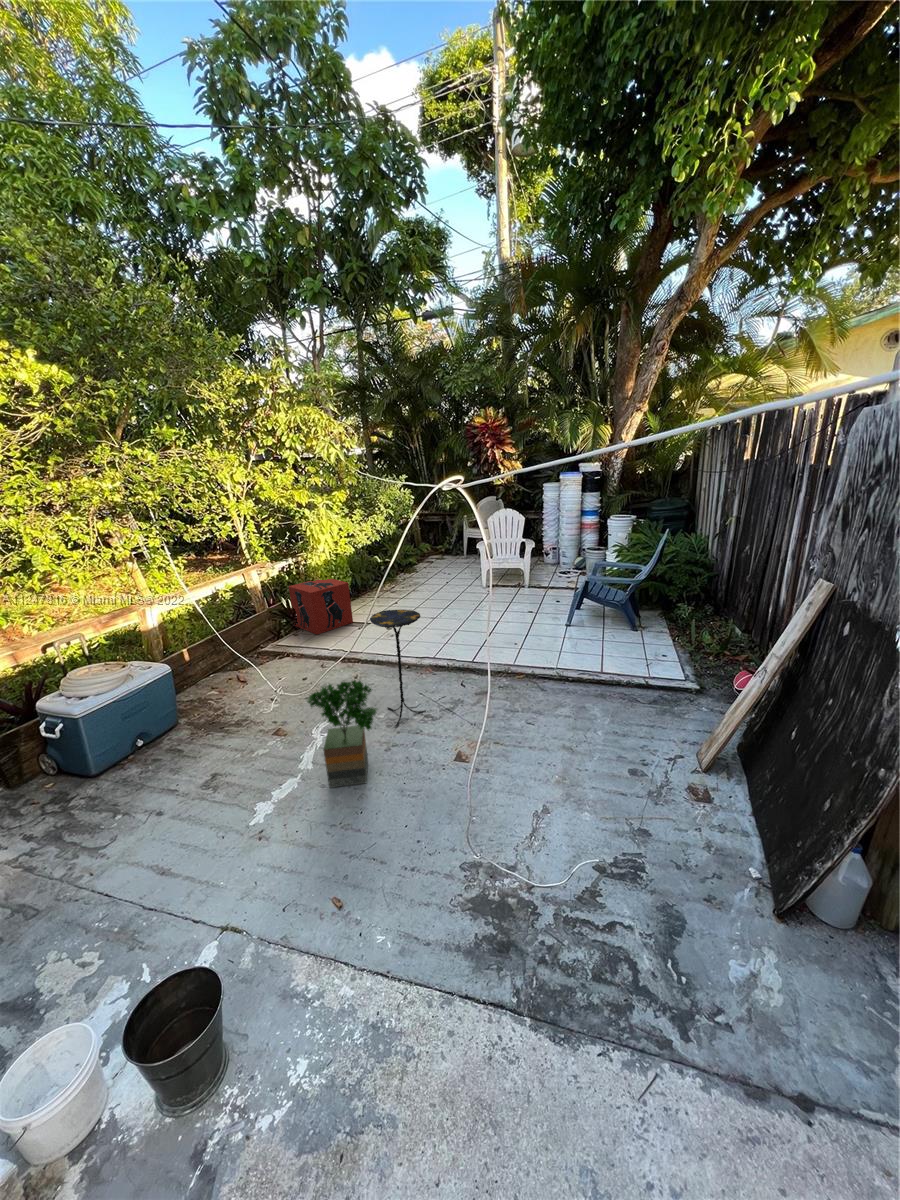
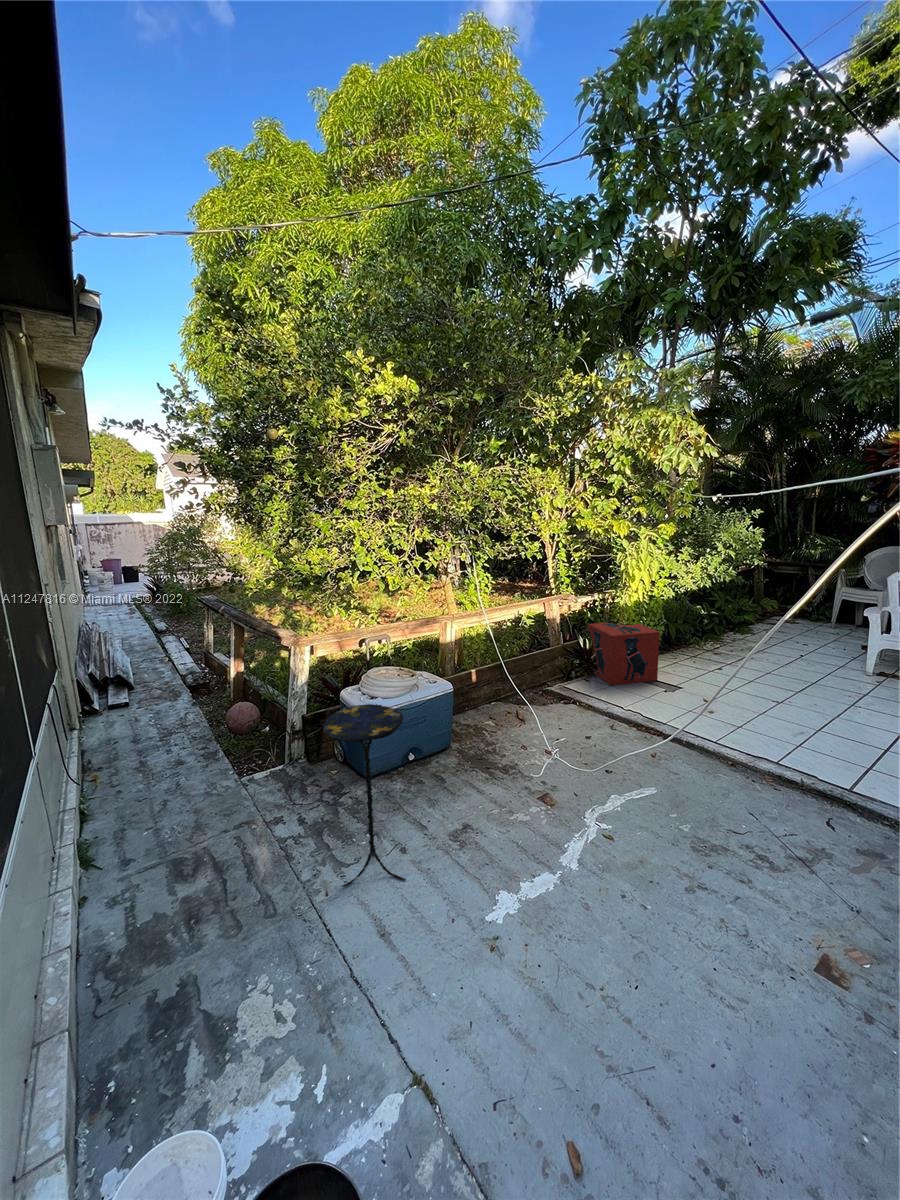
side table: present [370,610,424,726] -> present [324,704,406,887]
potted tree: present [308,680,377,788] -> none [583,770,692,944]

